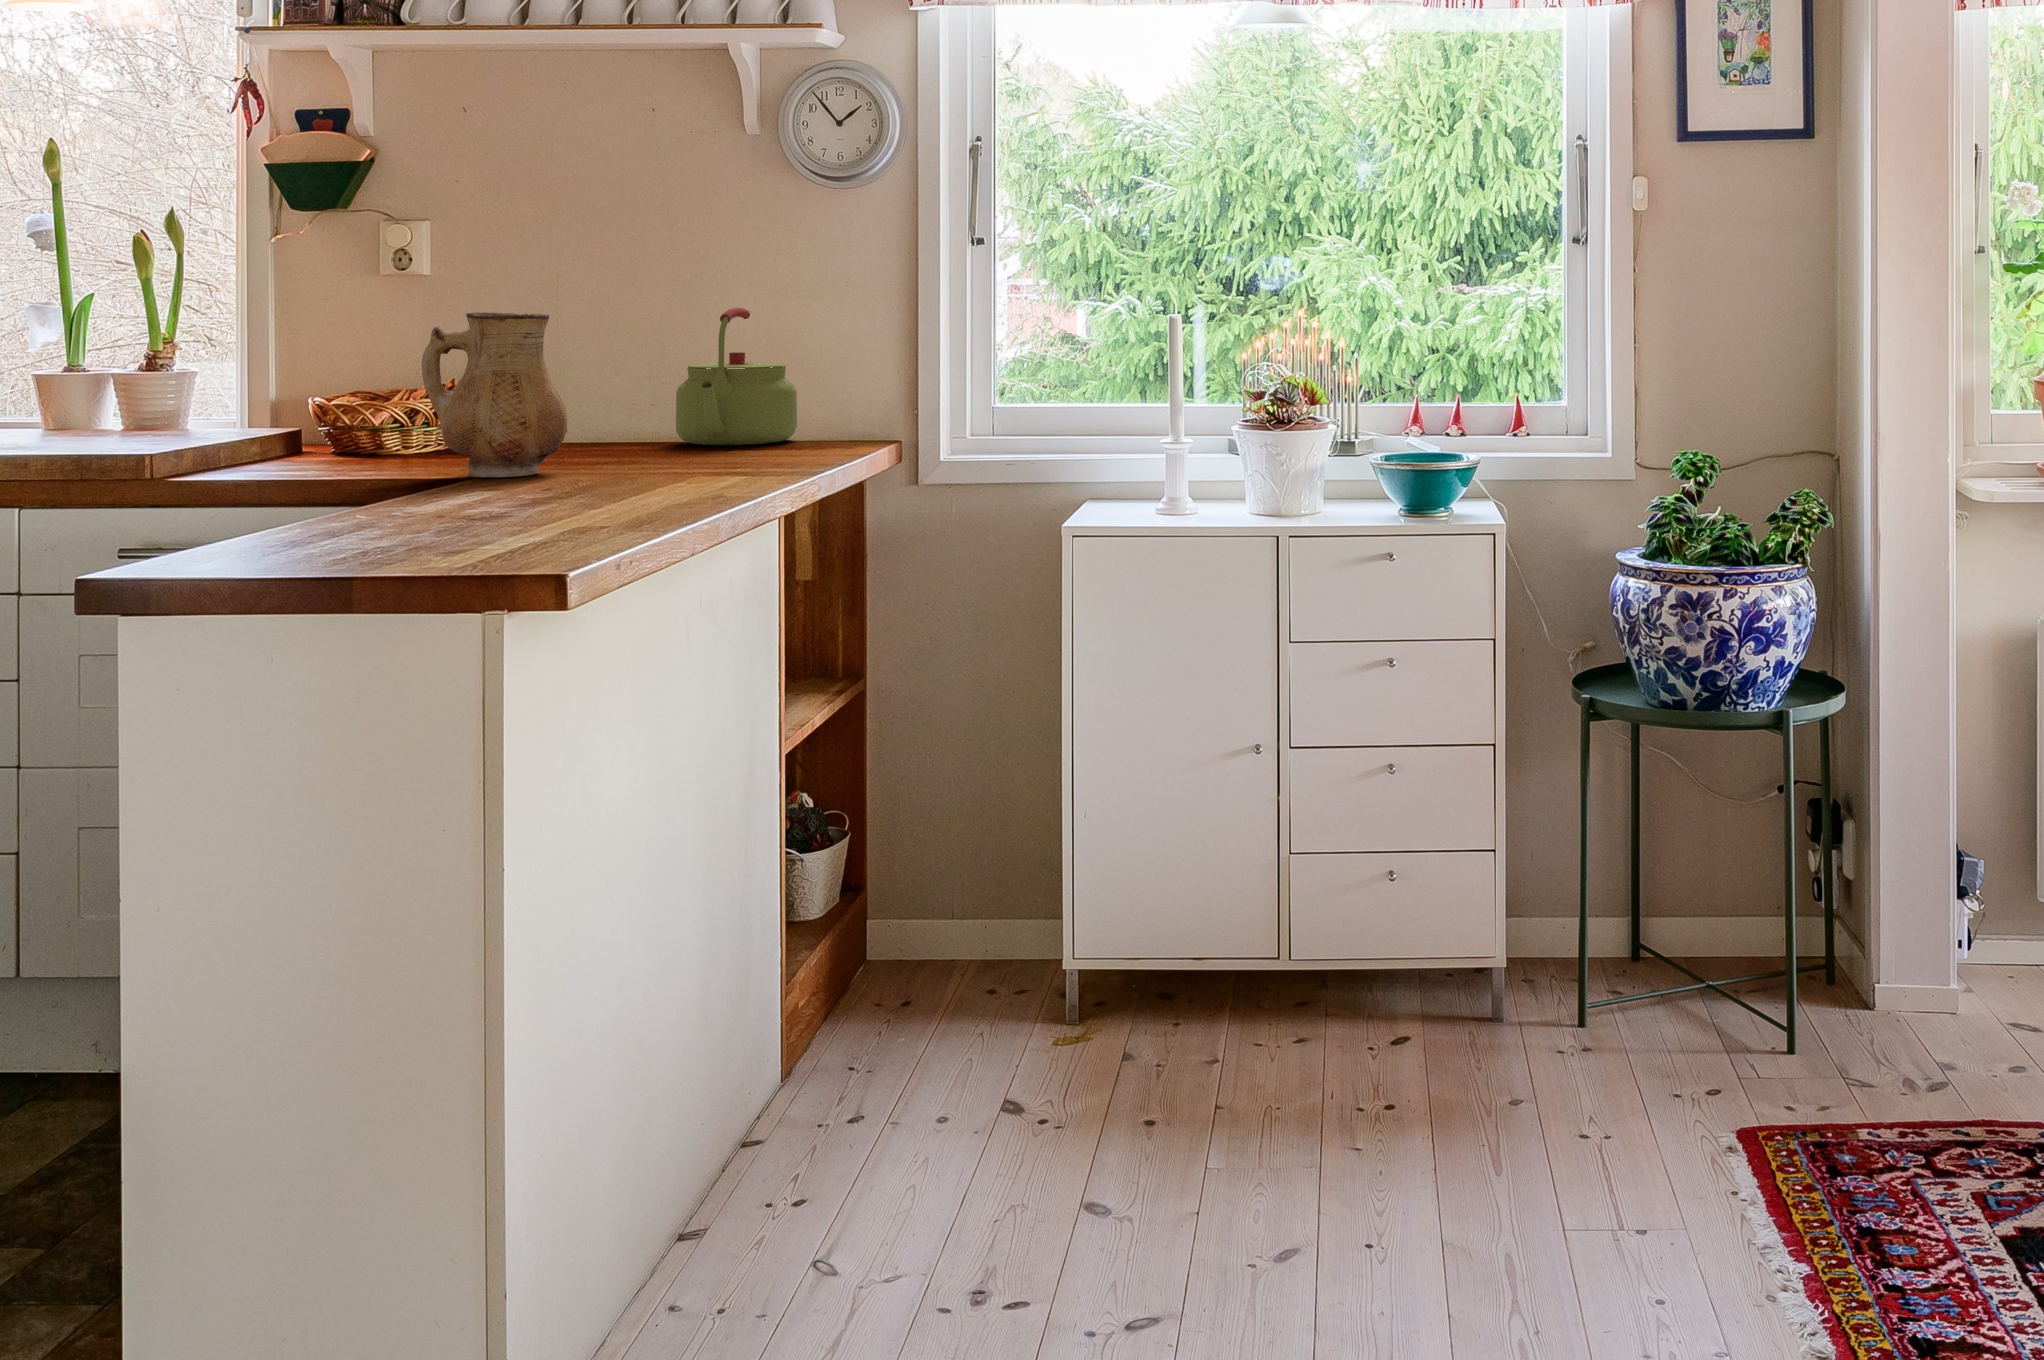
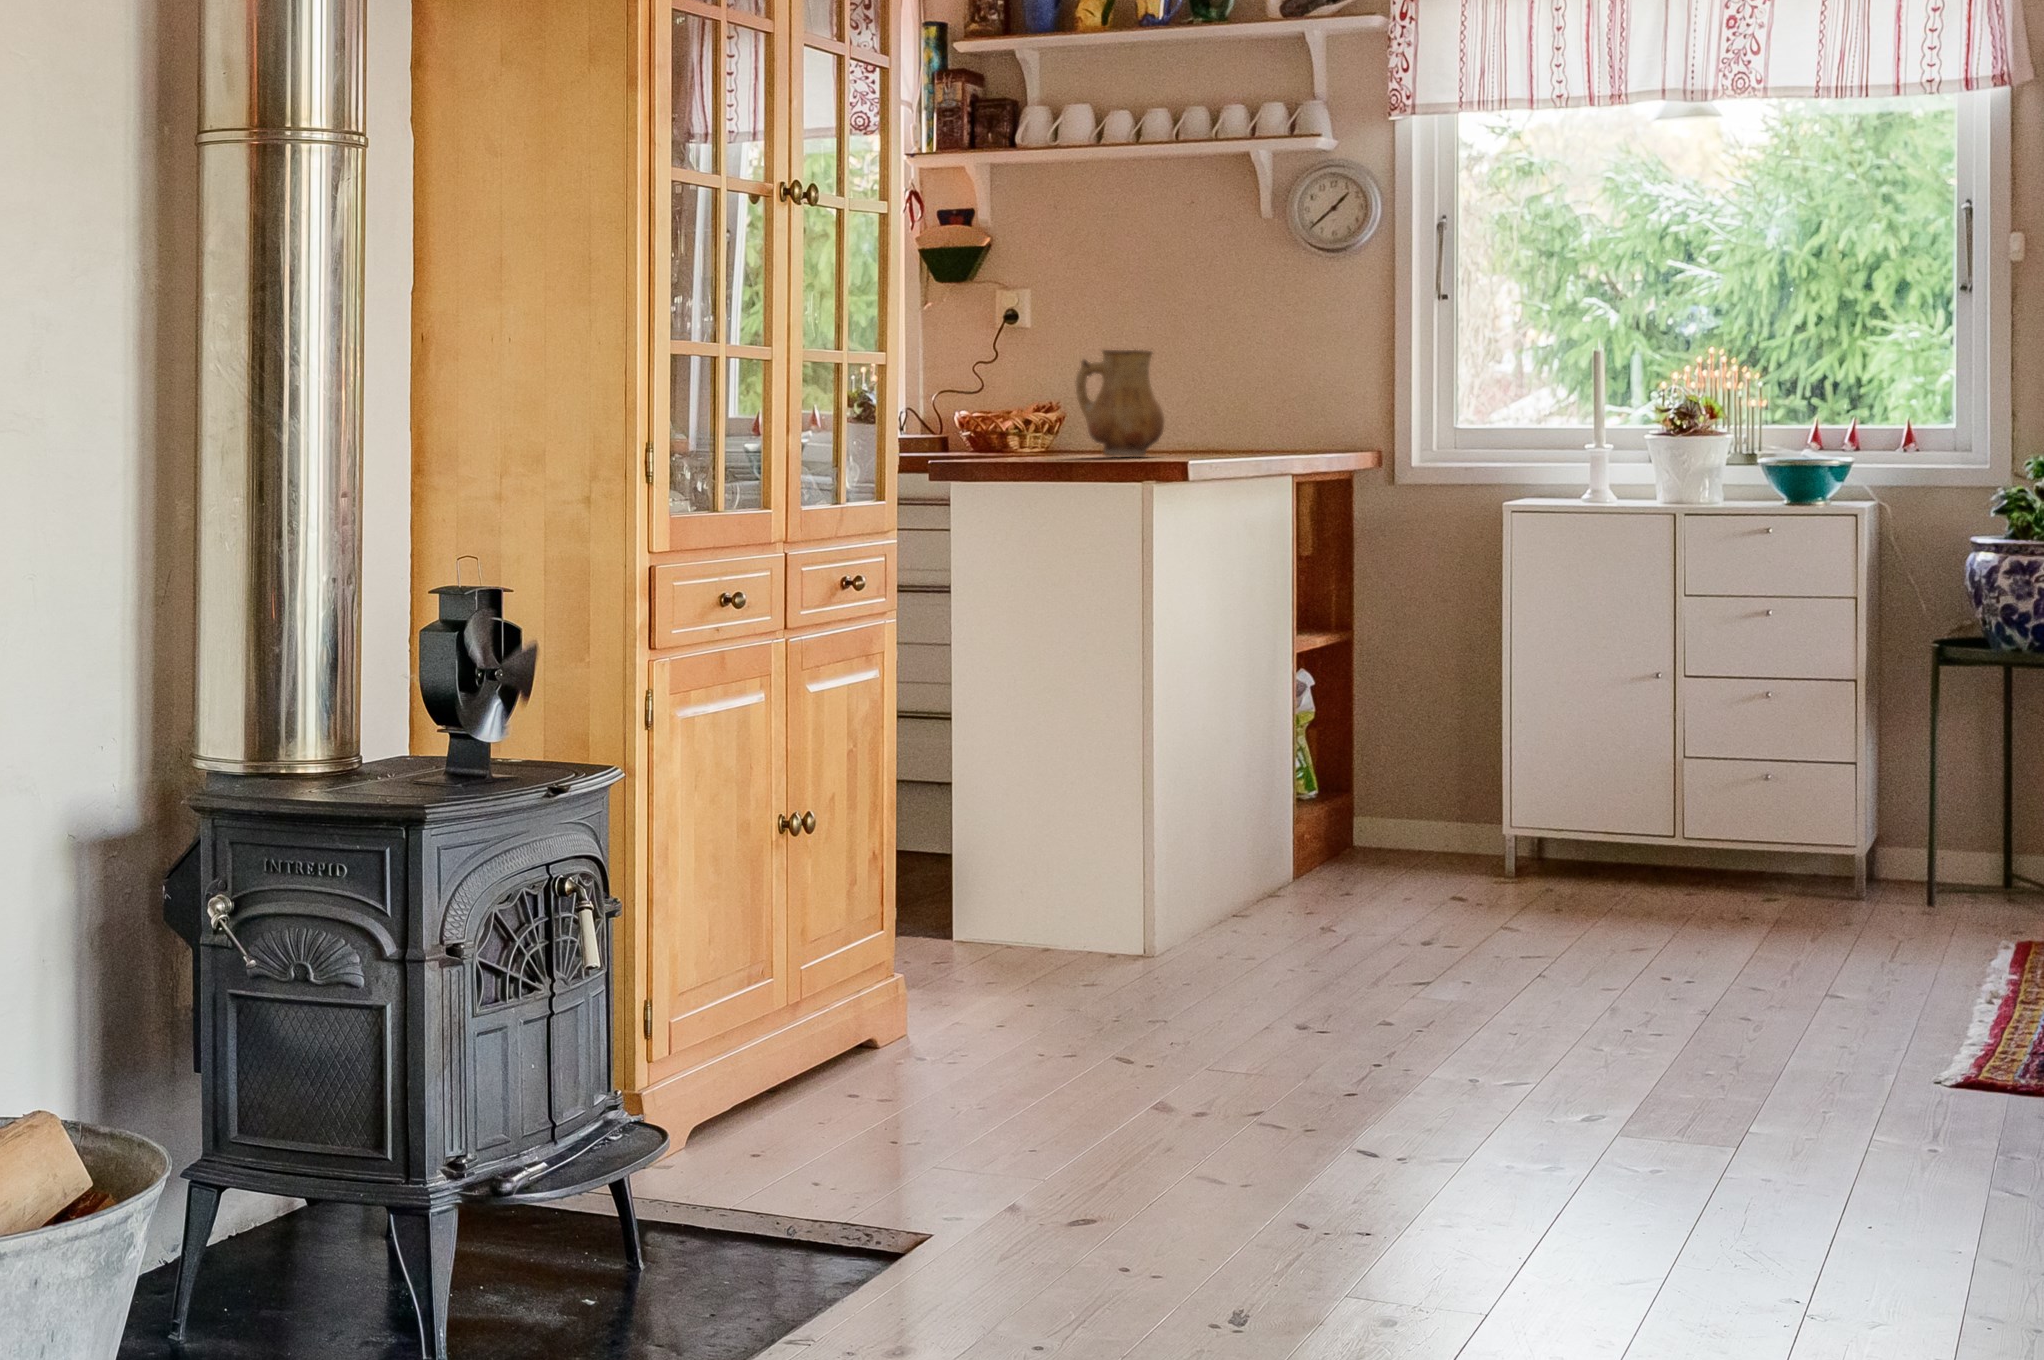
kettle: present [676,308,797,445] -> none [1210,350,1300,451]

